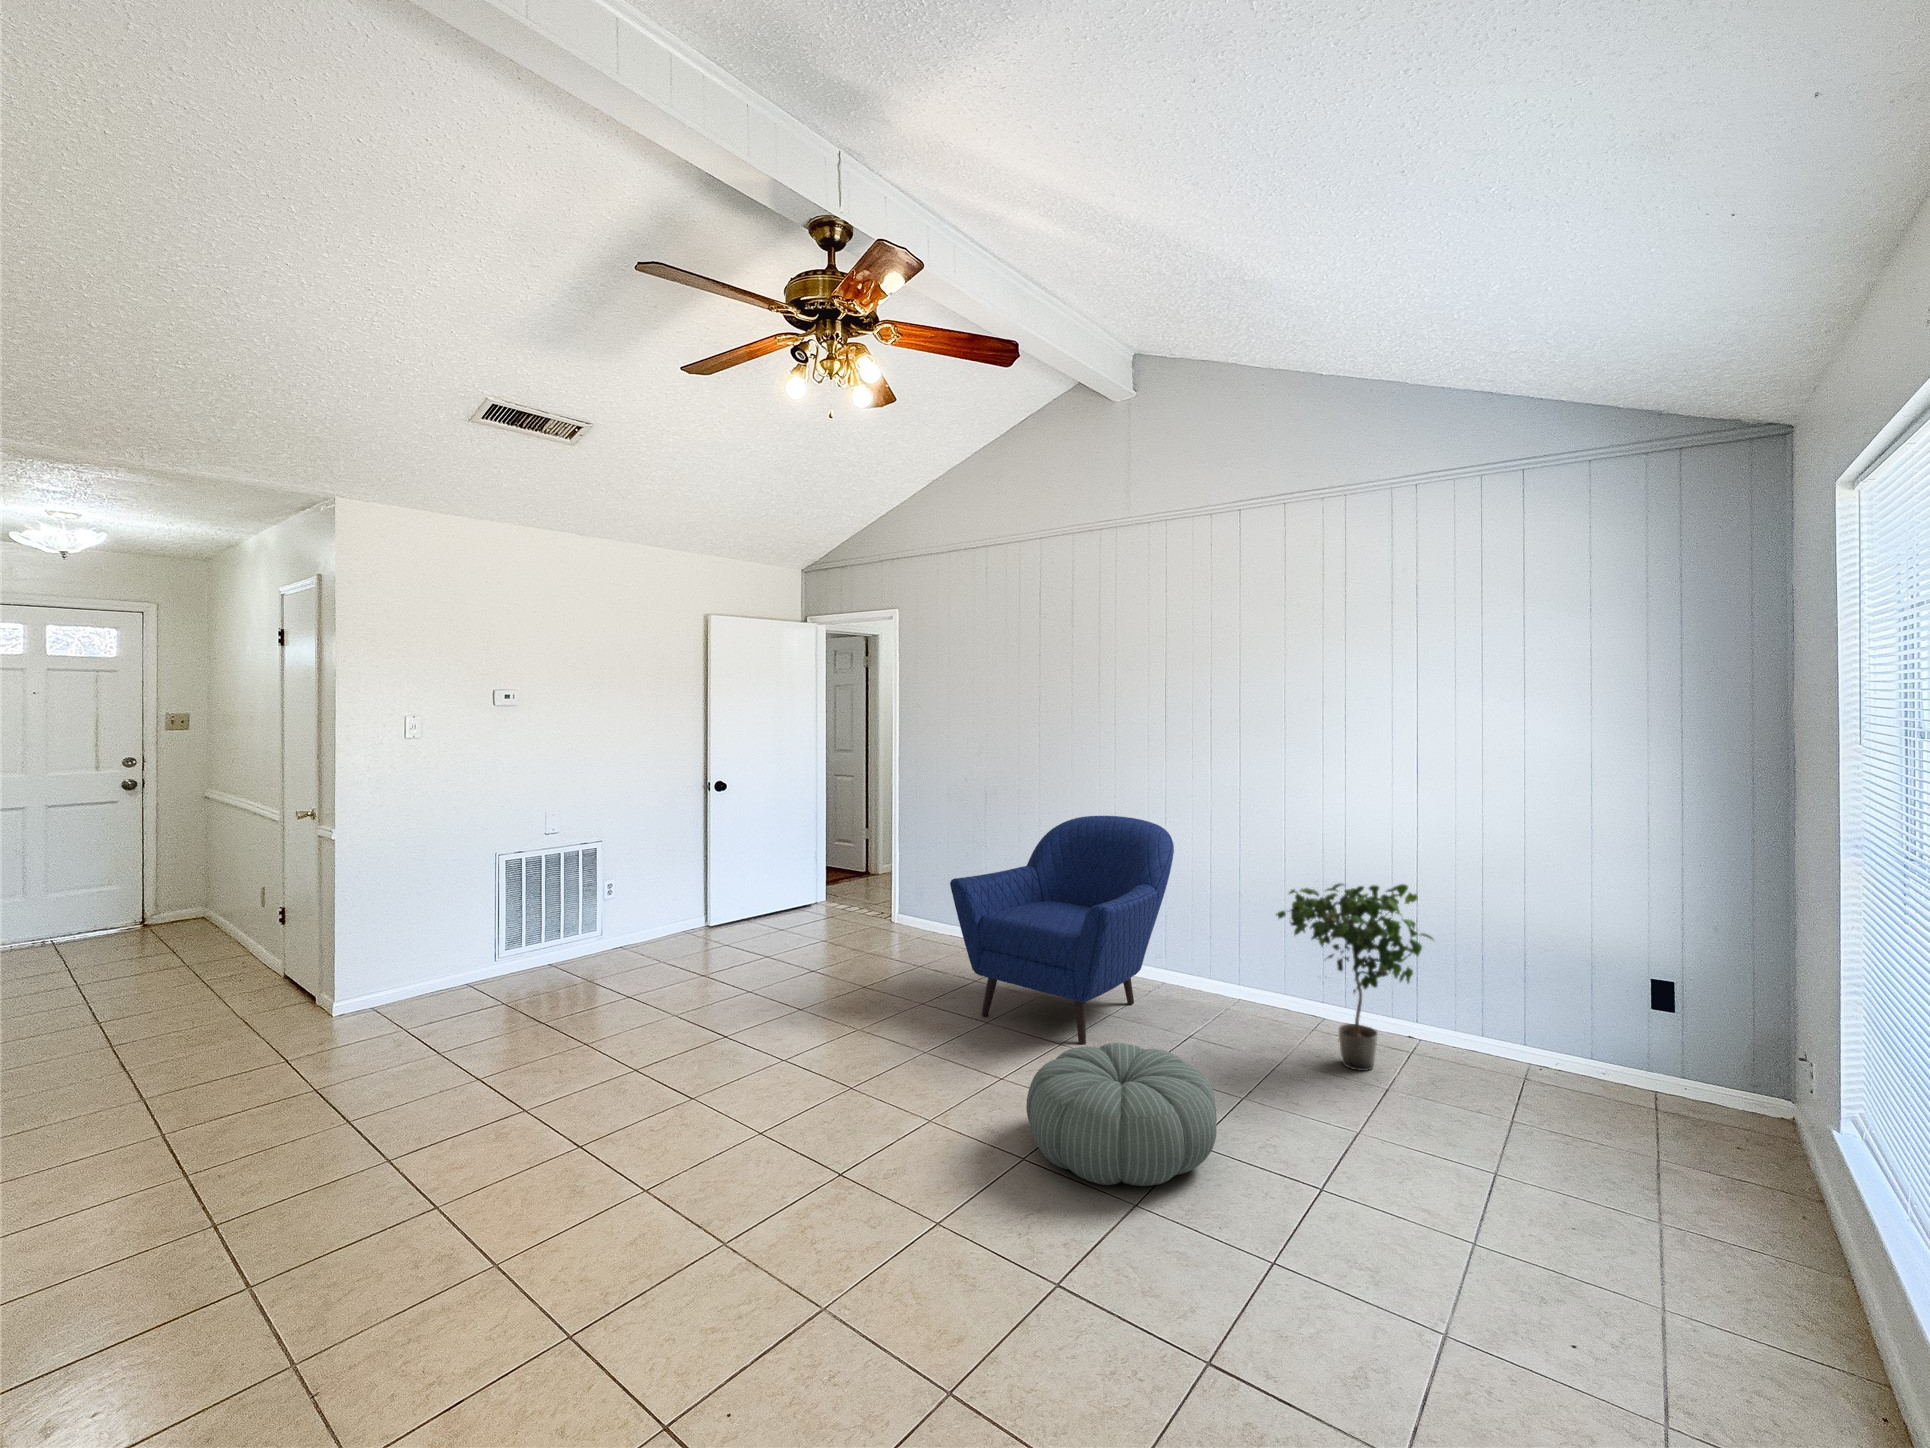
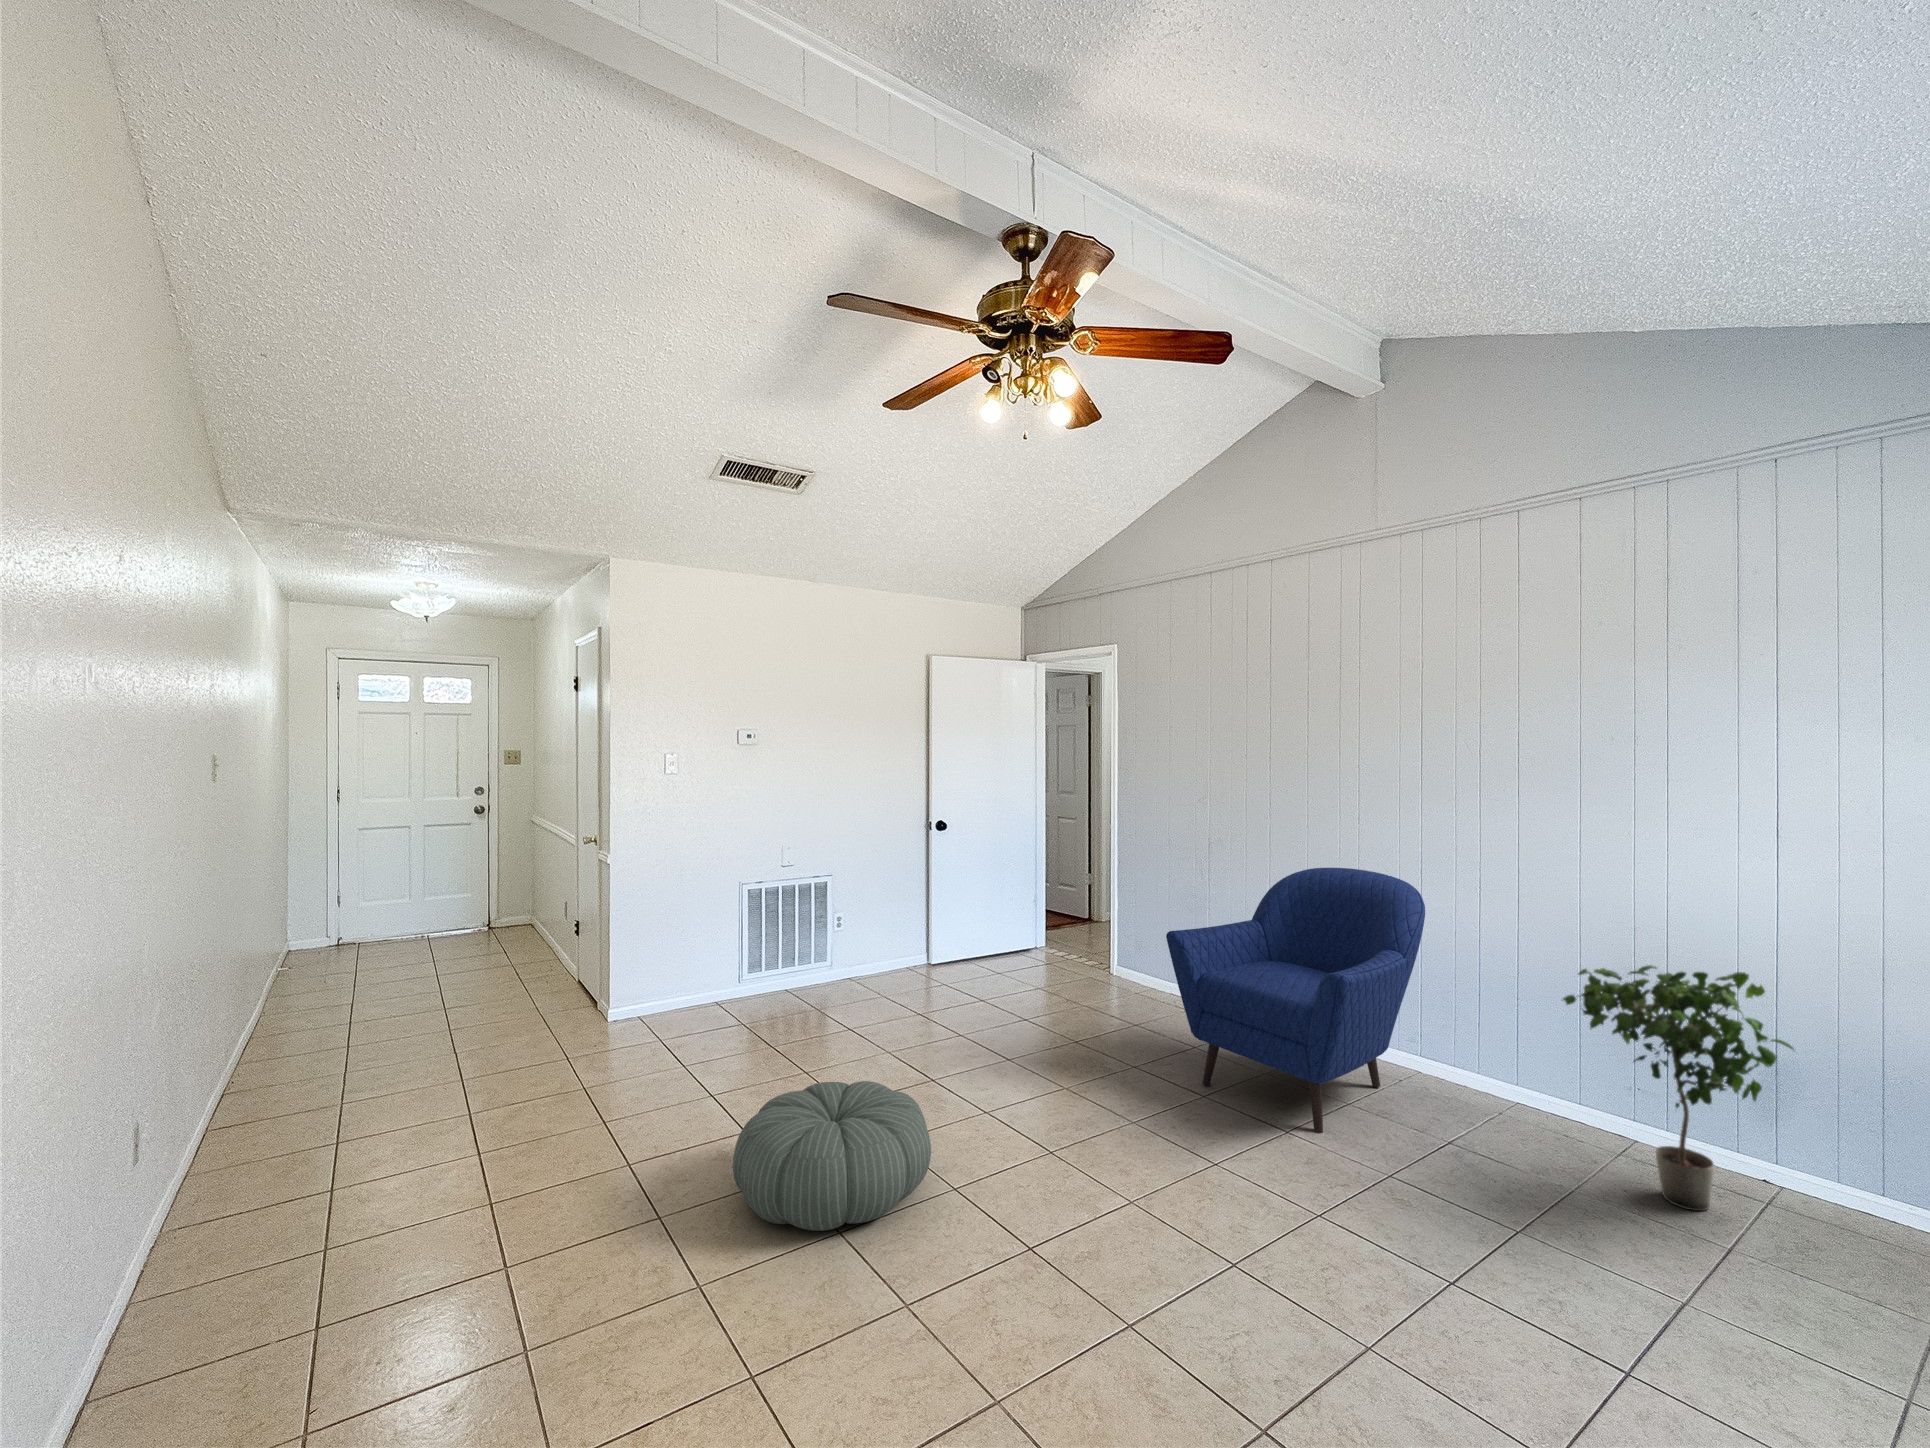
pouf: present [1026,1043,1217,1186] -> present [733,1081,931,1231]

